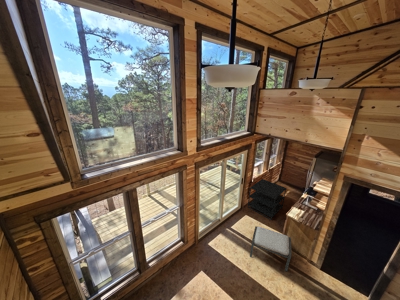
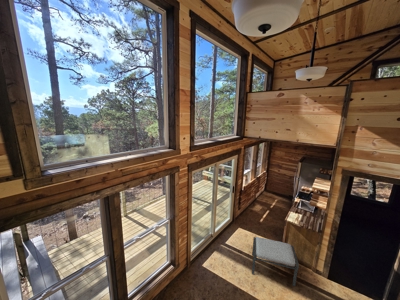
side table: present [248,179,286,220] -> none [239,188,277,231]

